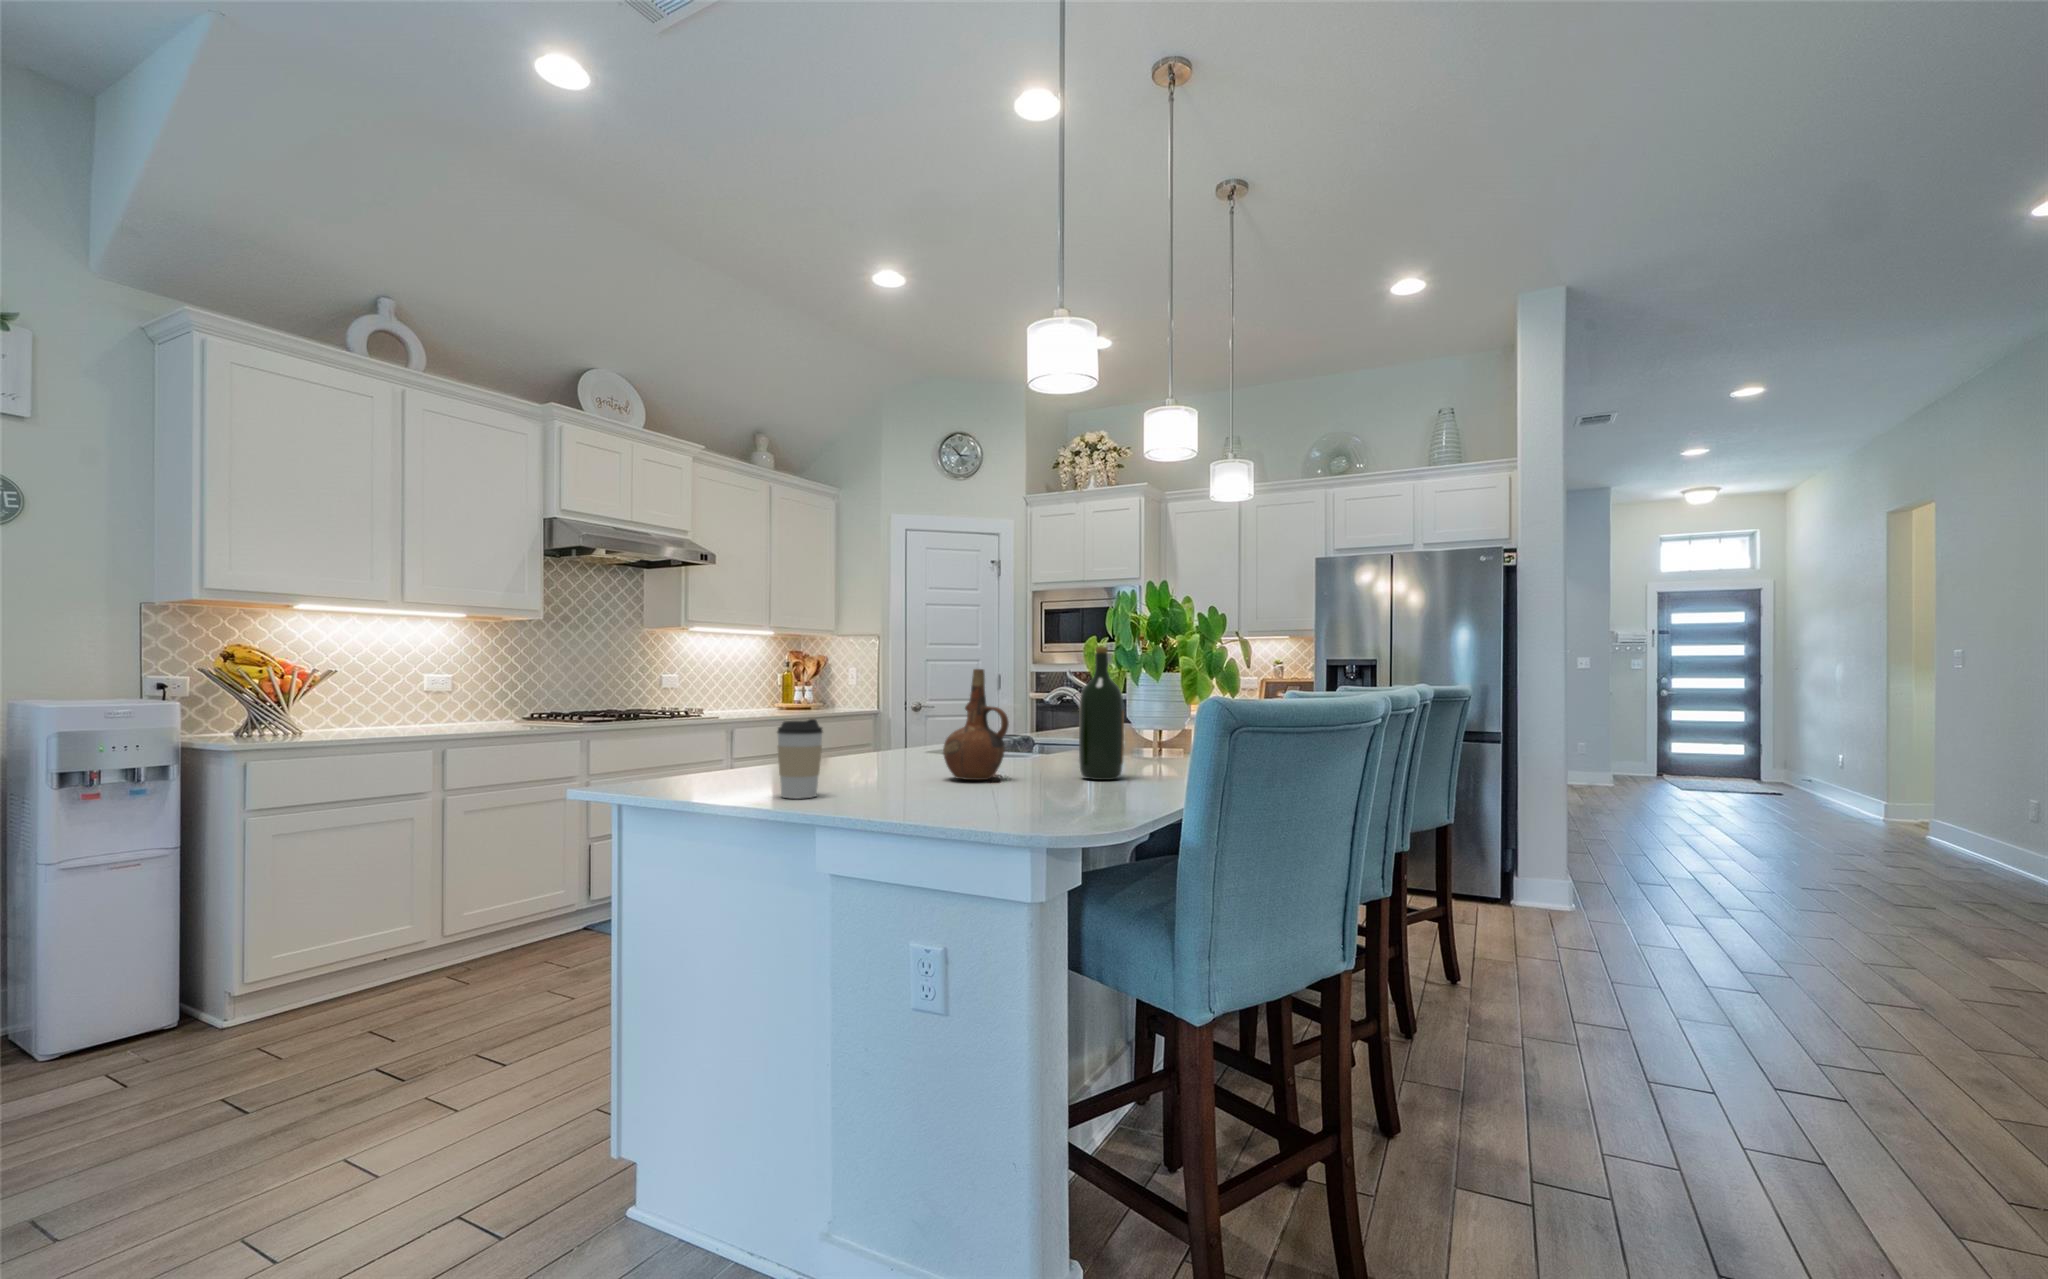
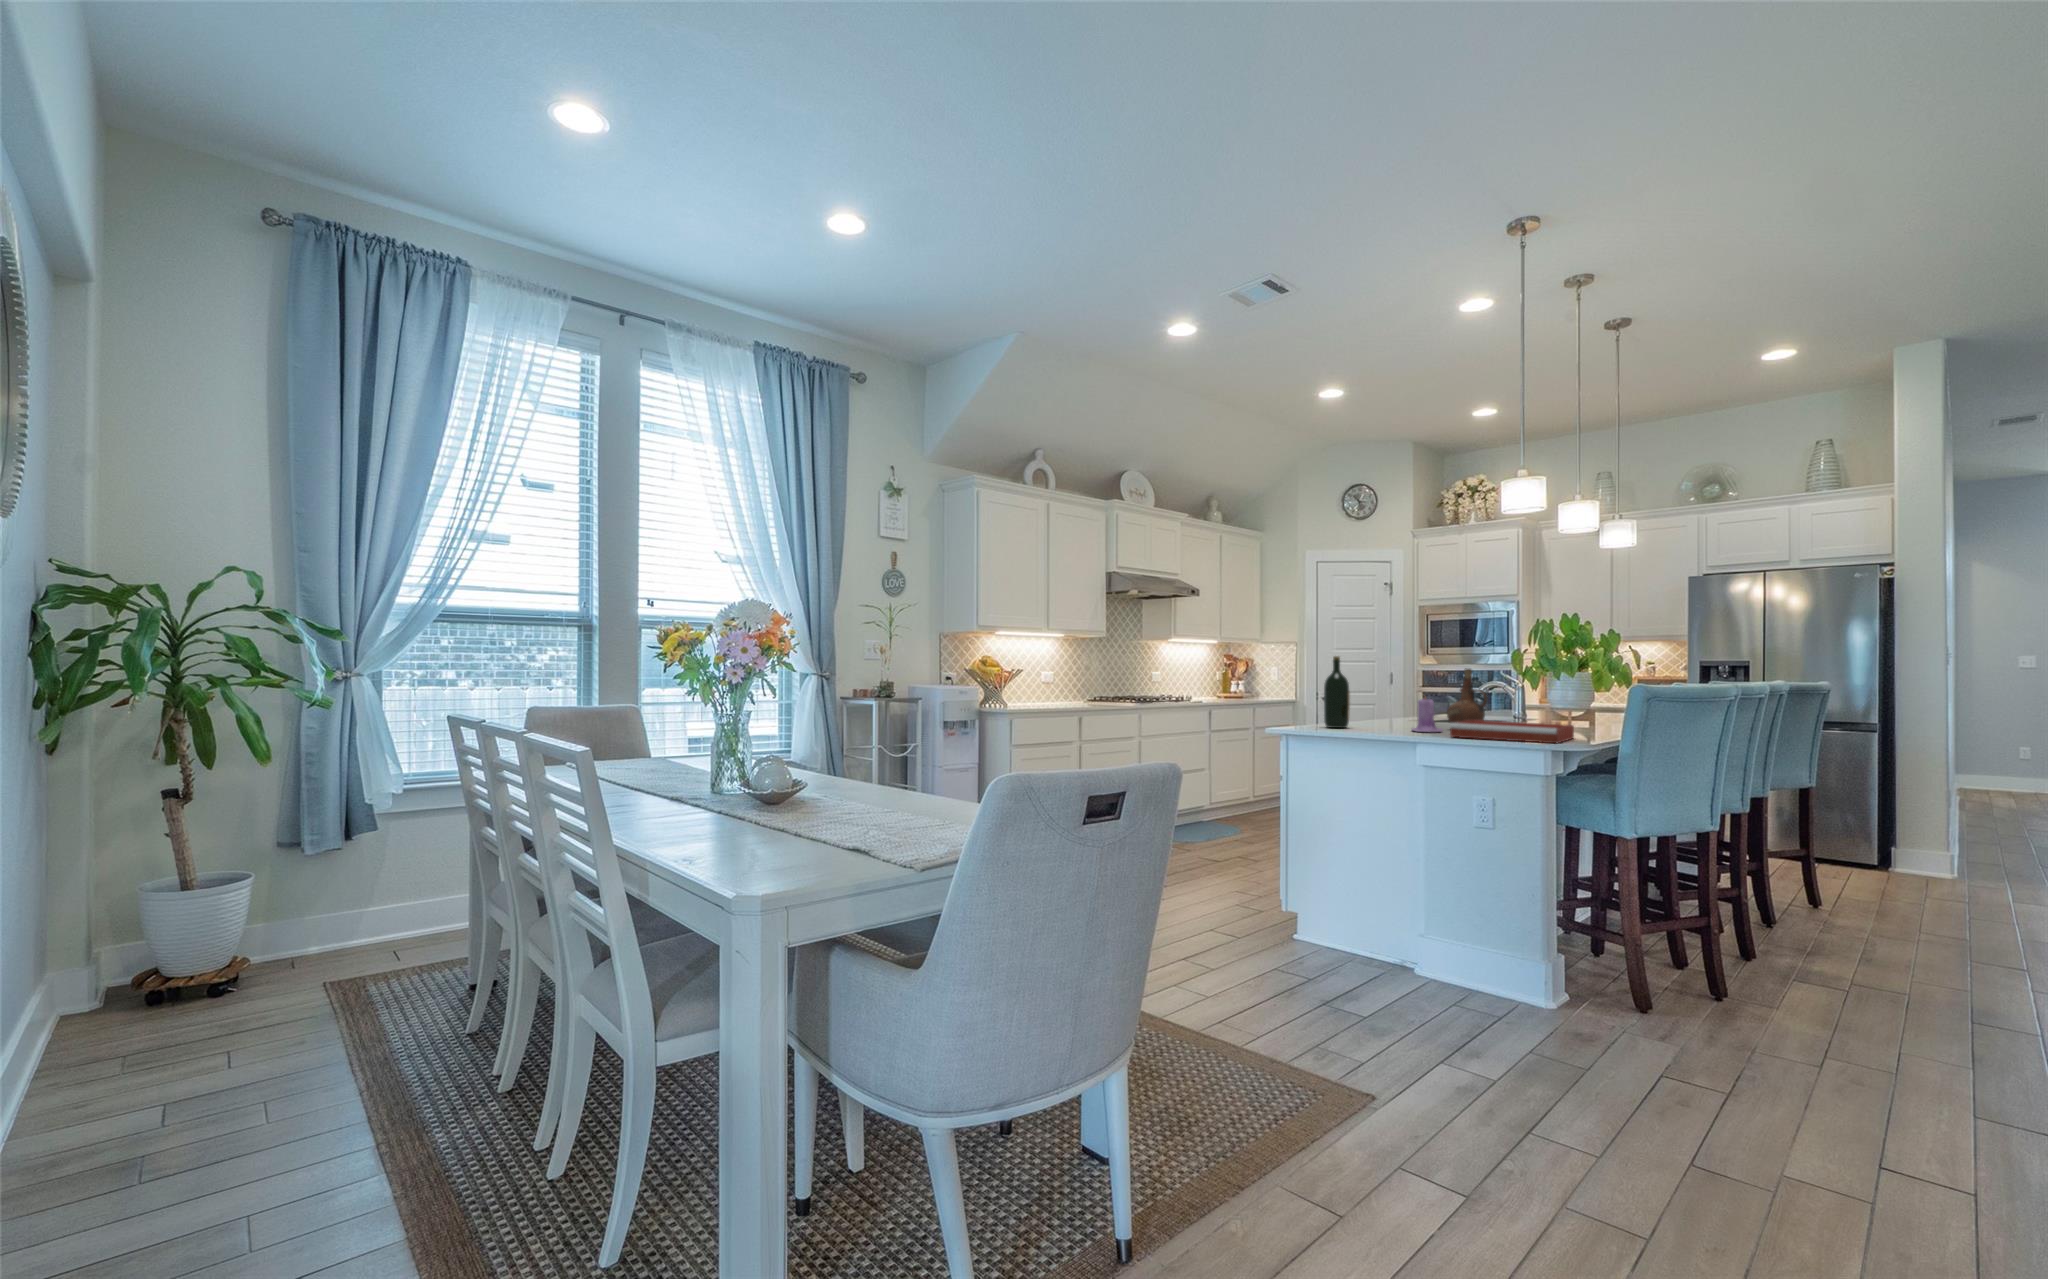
wine bottle: present [1079,647,1124,780] -> present [1324,656,1350,728]
candle: none [868,716,924,790] -> present [1412,698,1443,732]
coffee cup: present [777,719,823,799] -> none [1370,694,1395,734]
tray: none [902,764,1128,819] -> present [1449,720,1574,743]

